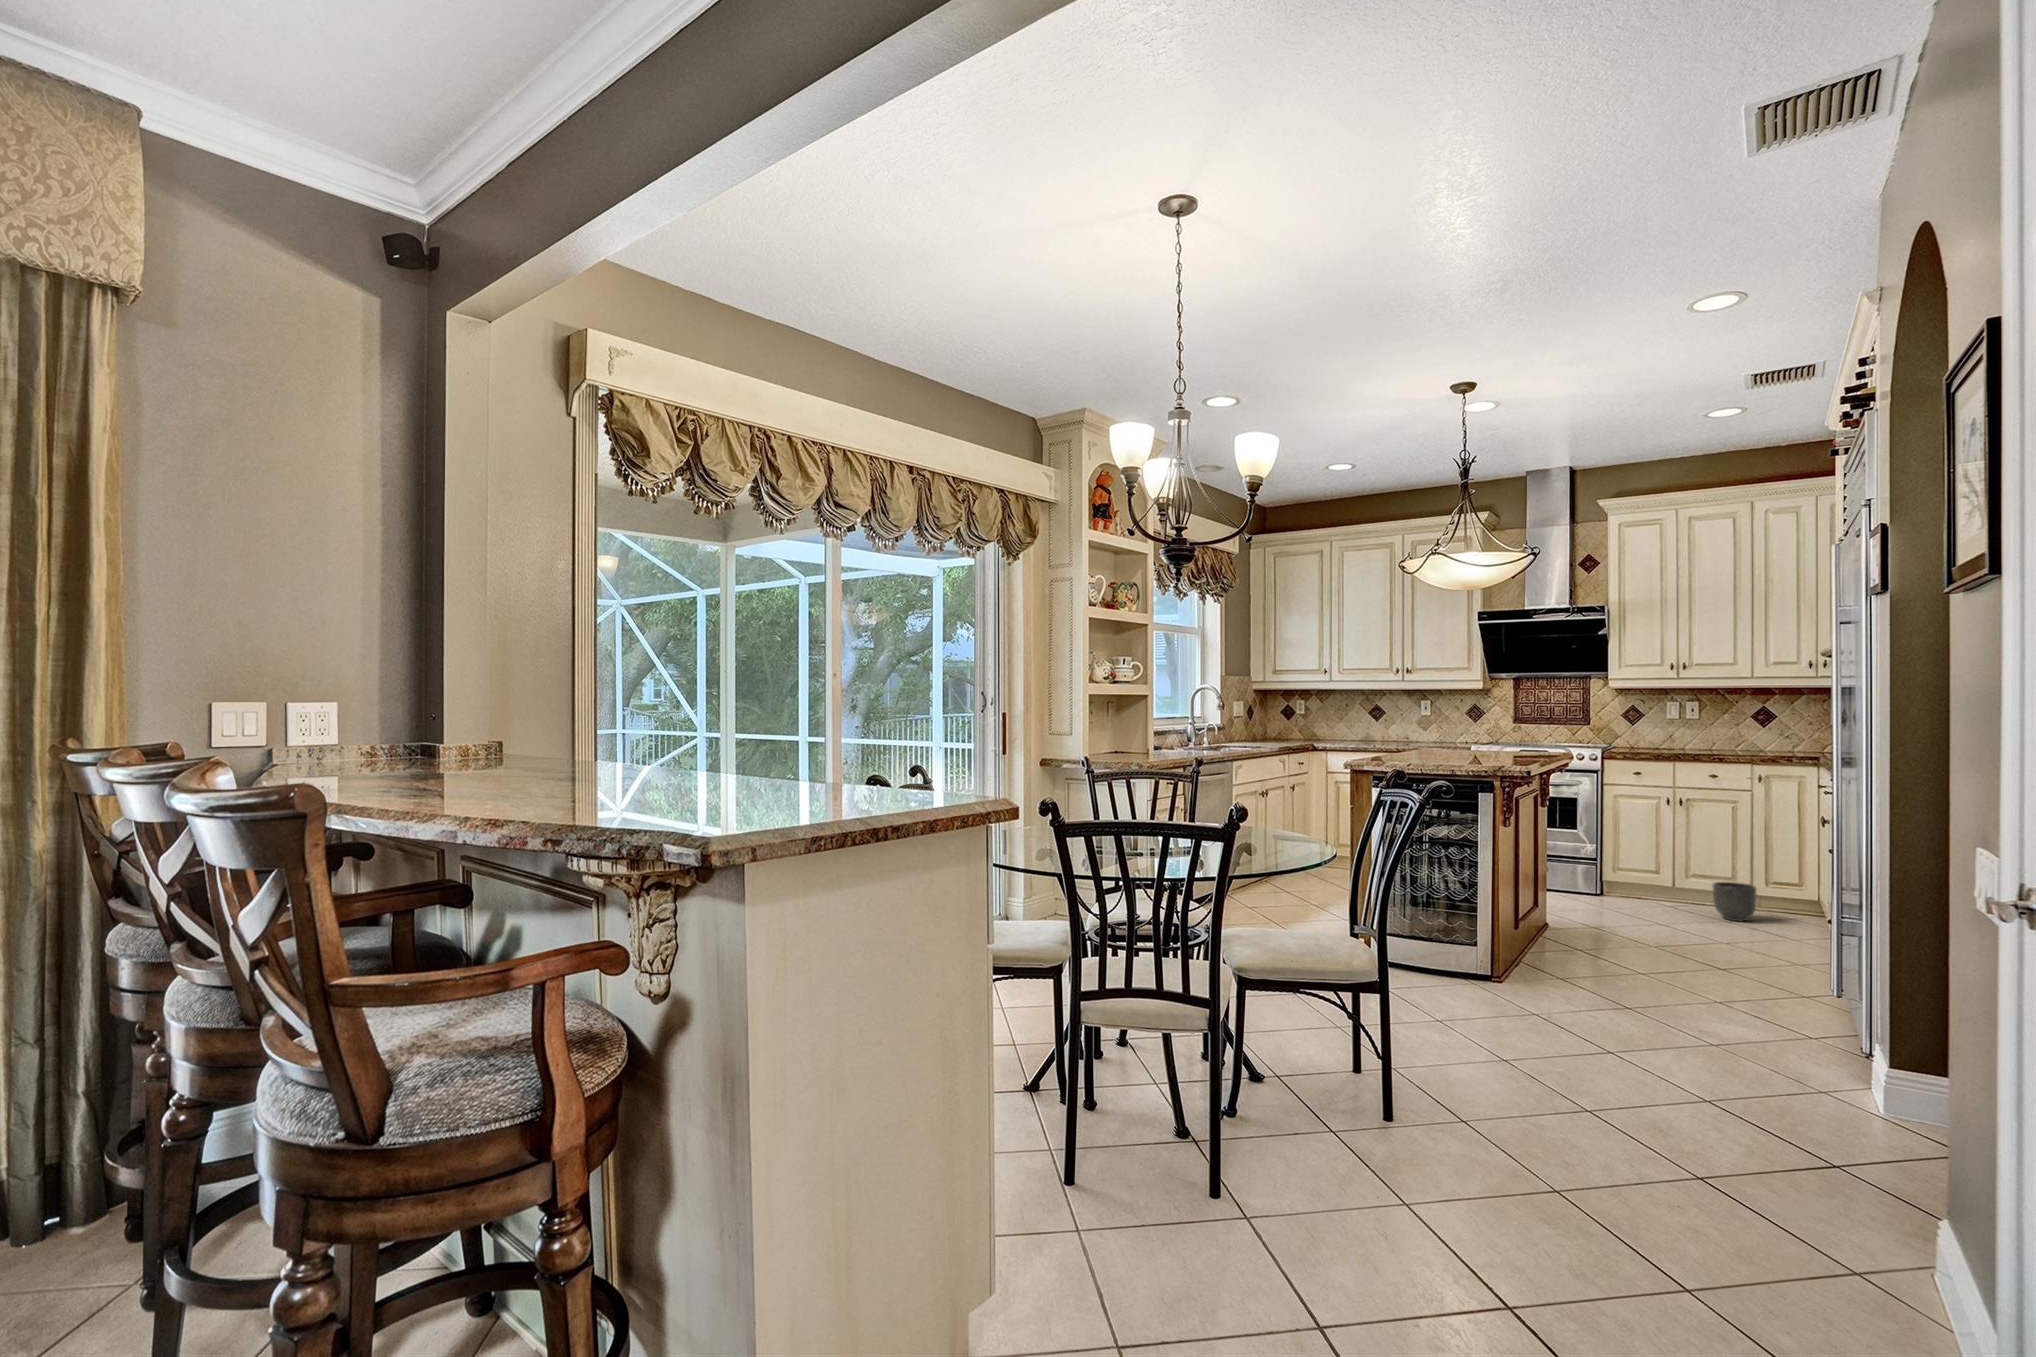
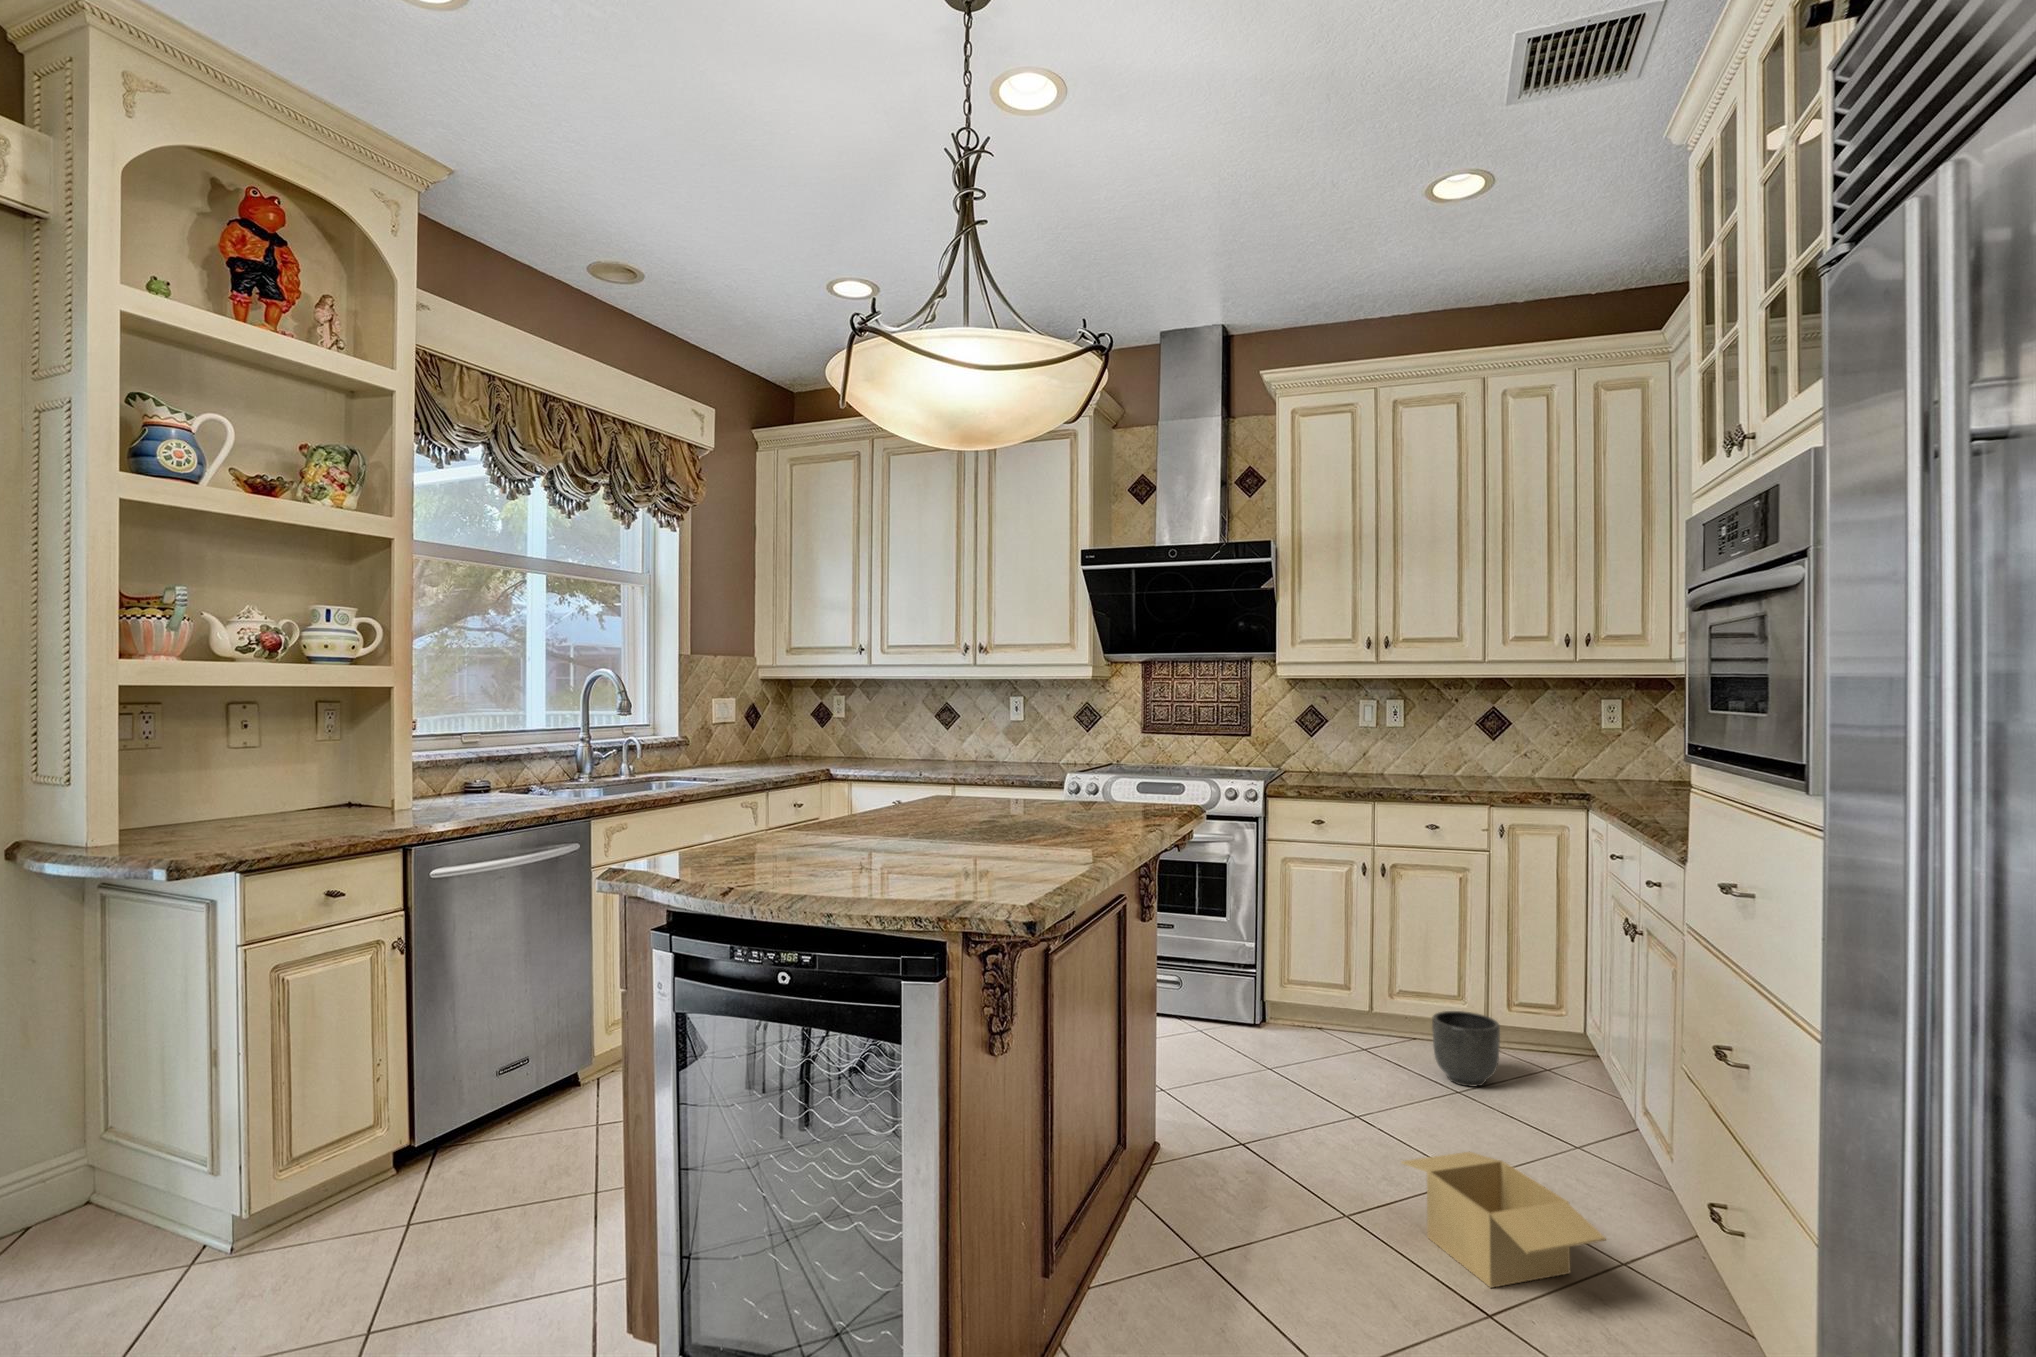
cardboard box: none [1682,924,1783,967] -> present [1402,1152,1606,1288]

